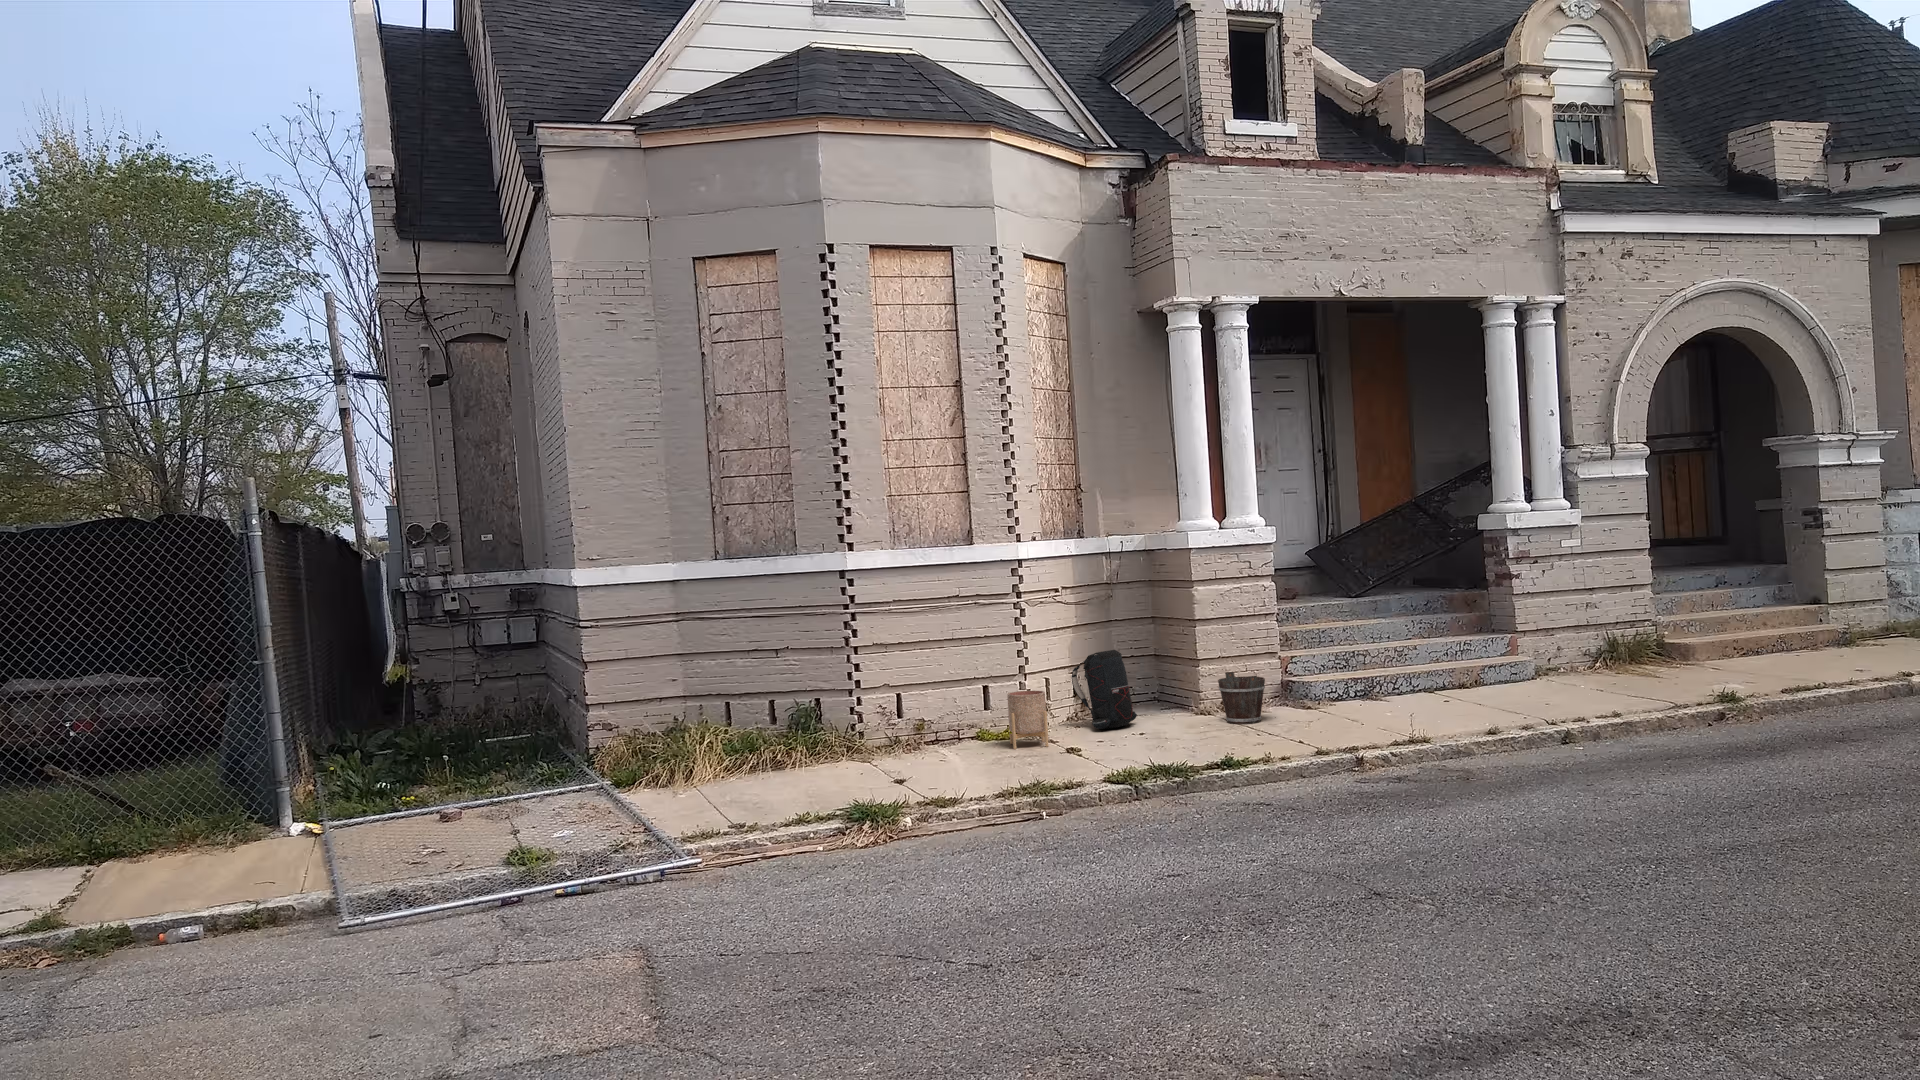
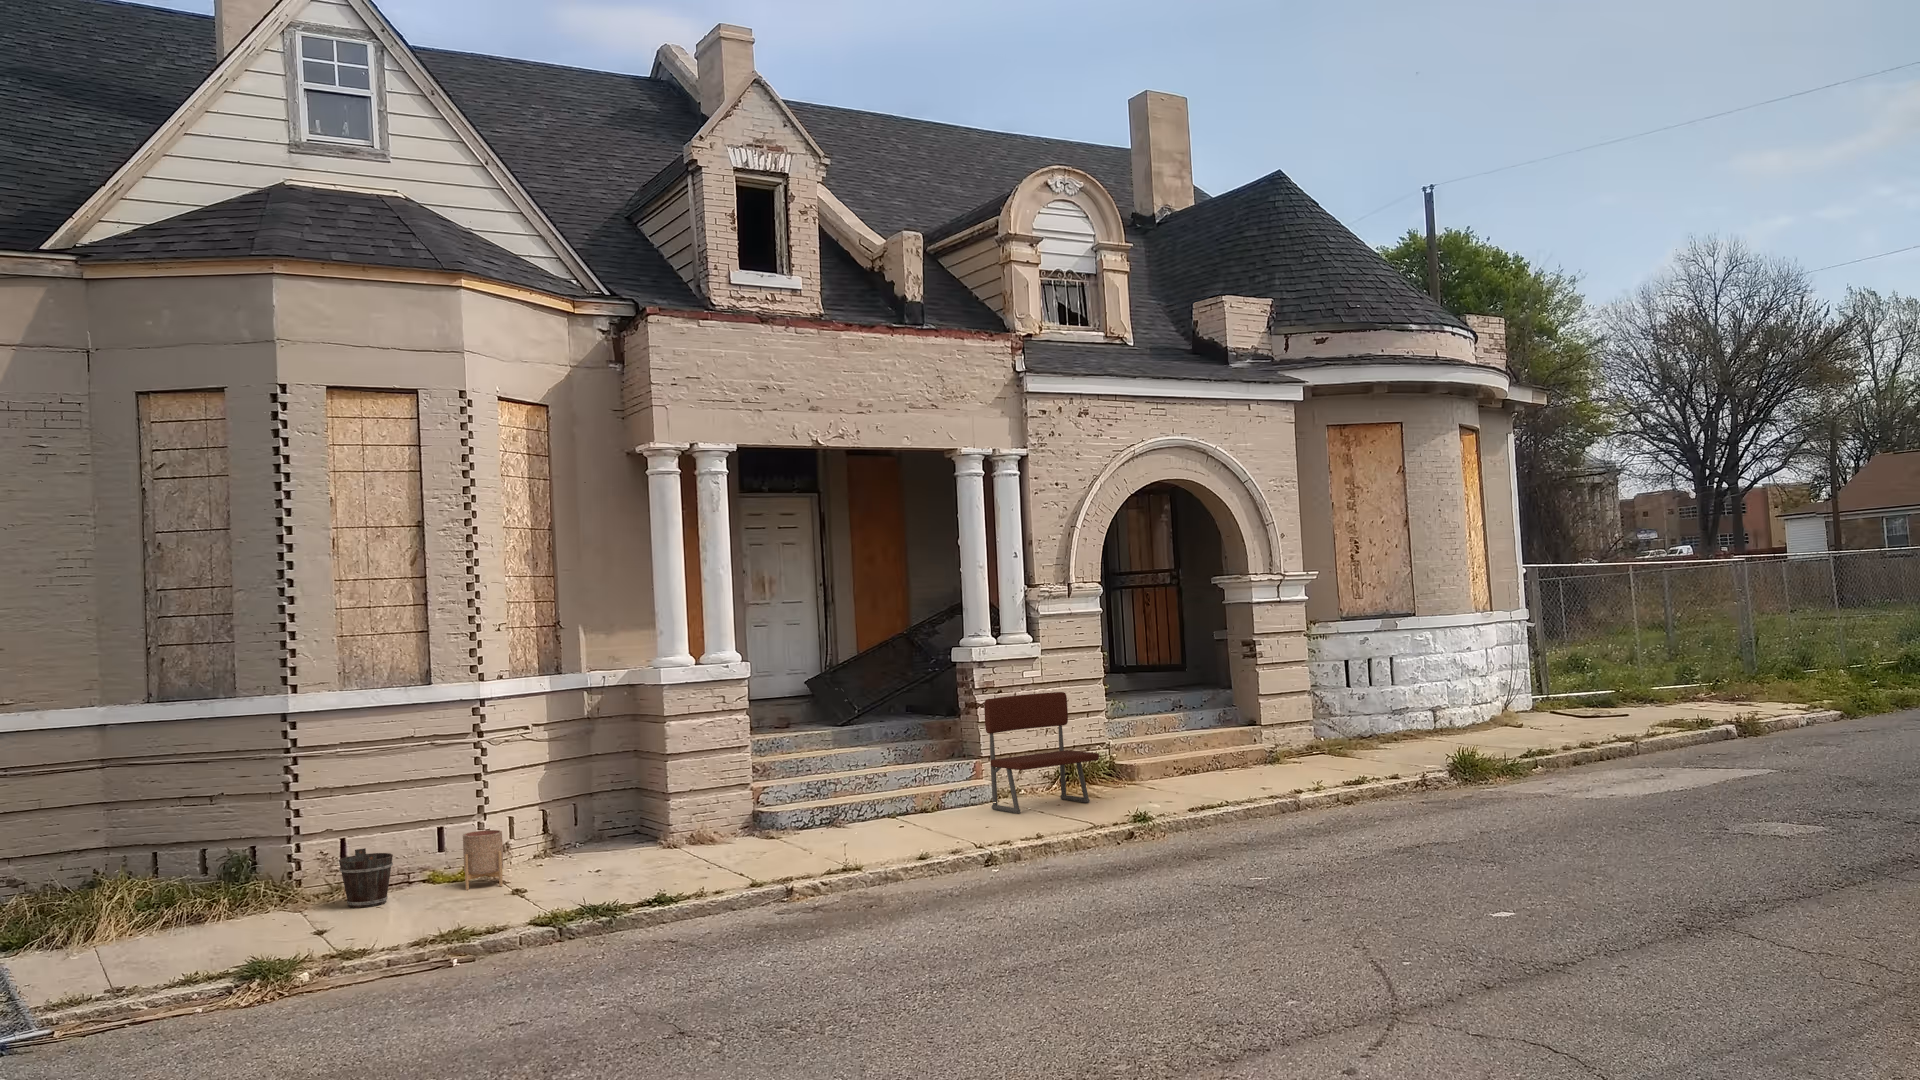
bench: none [1522,561,1657,690] -> present [984,692,1099,814]
backpack: present [1071,650,1137,729] -> none [540,786,606,866]
bucket: present [1218,672,1265,724] -> present [339,848,393,908]

